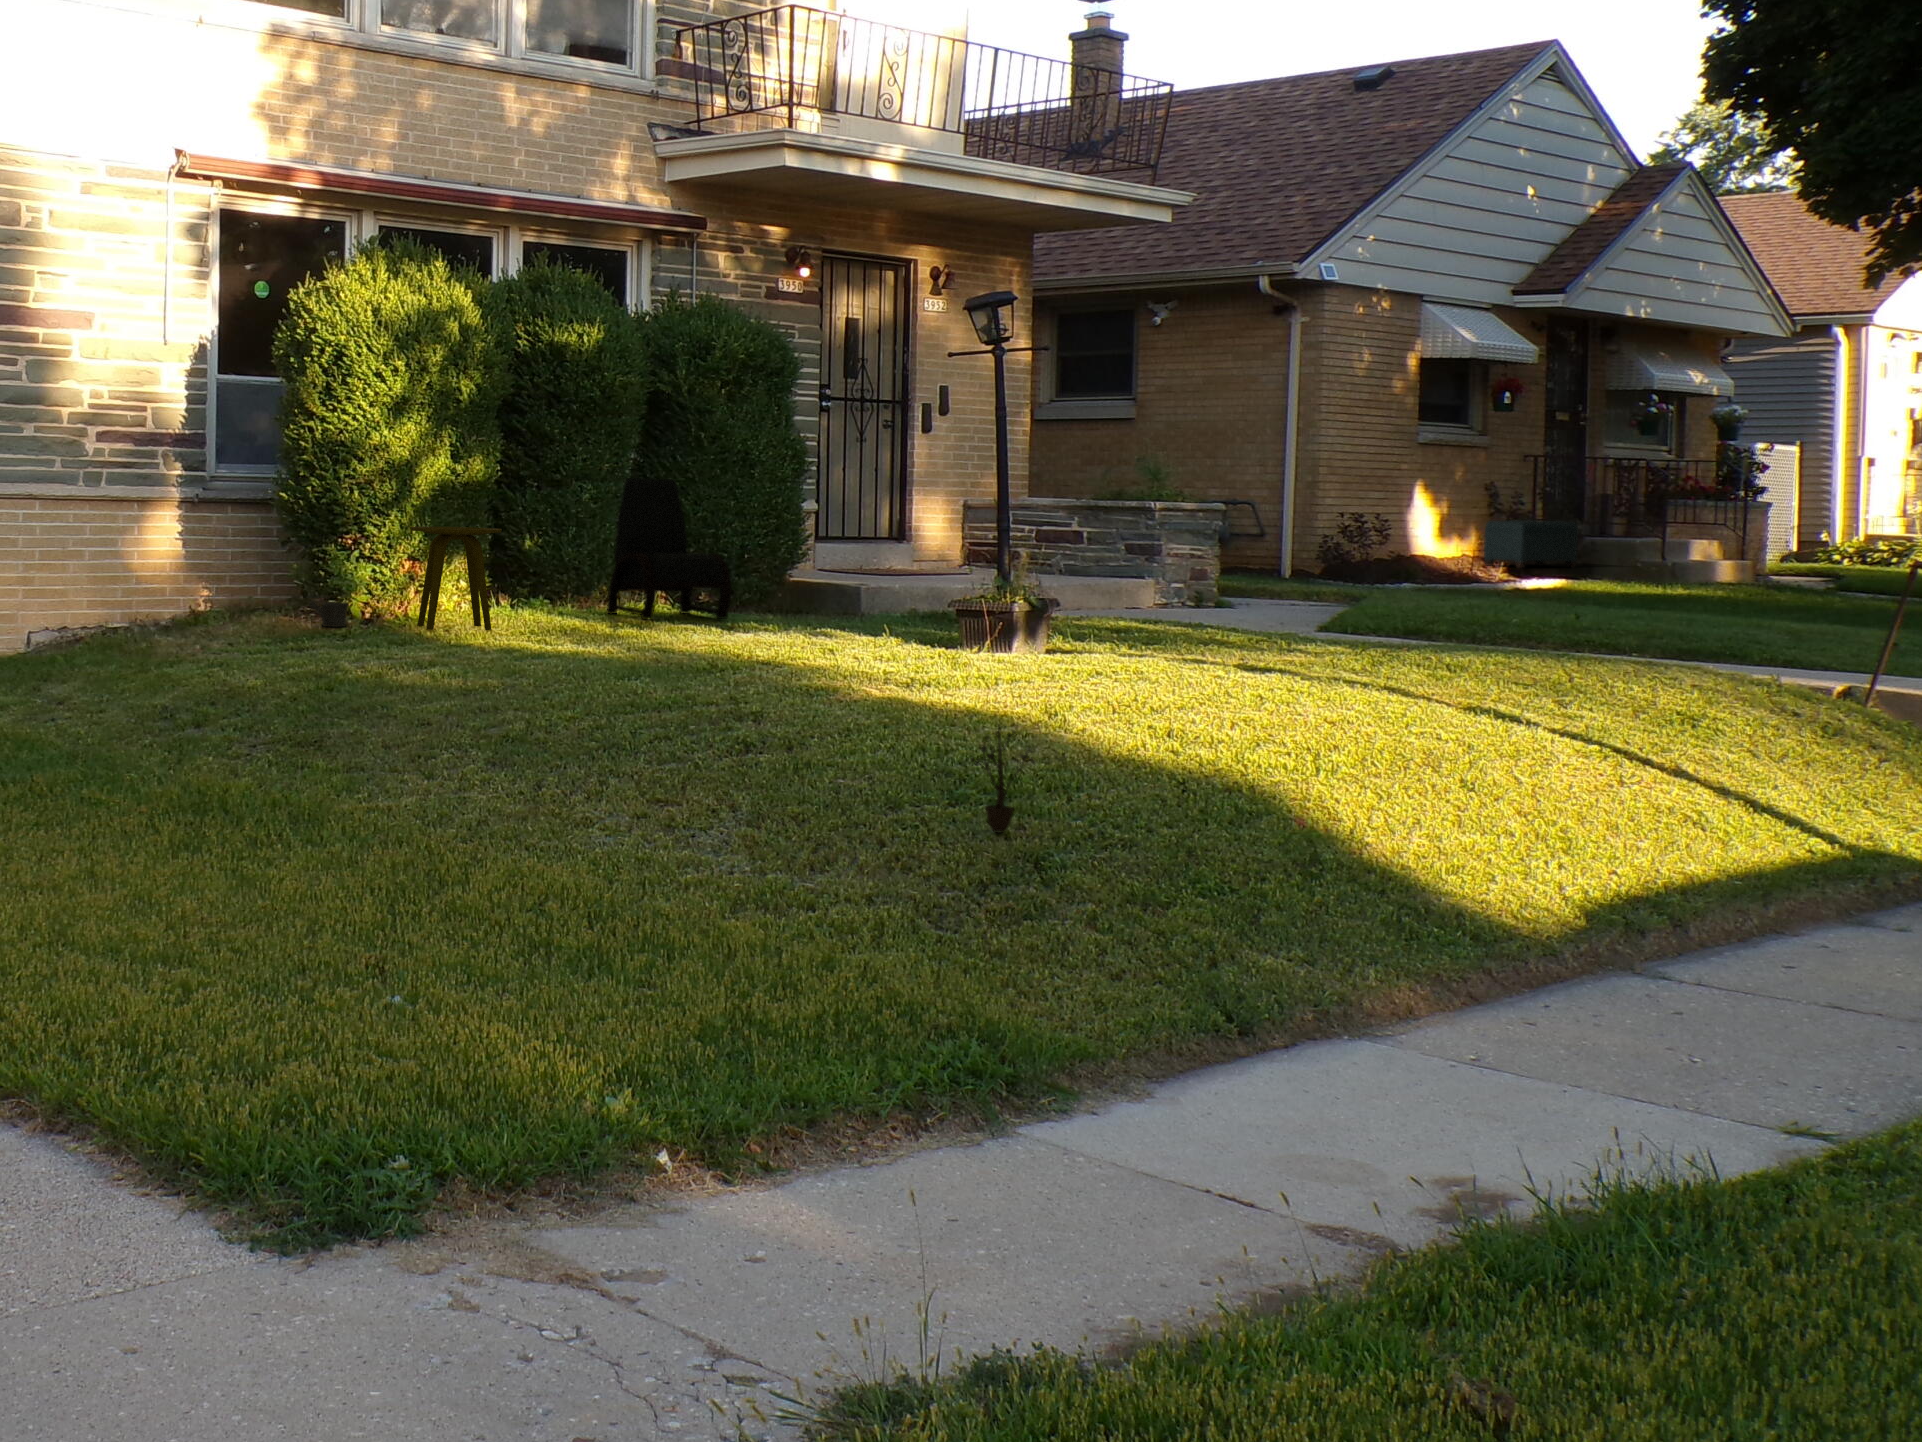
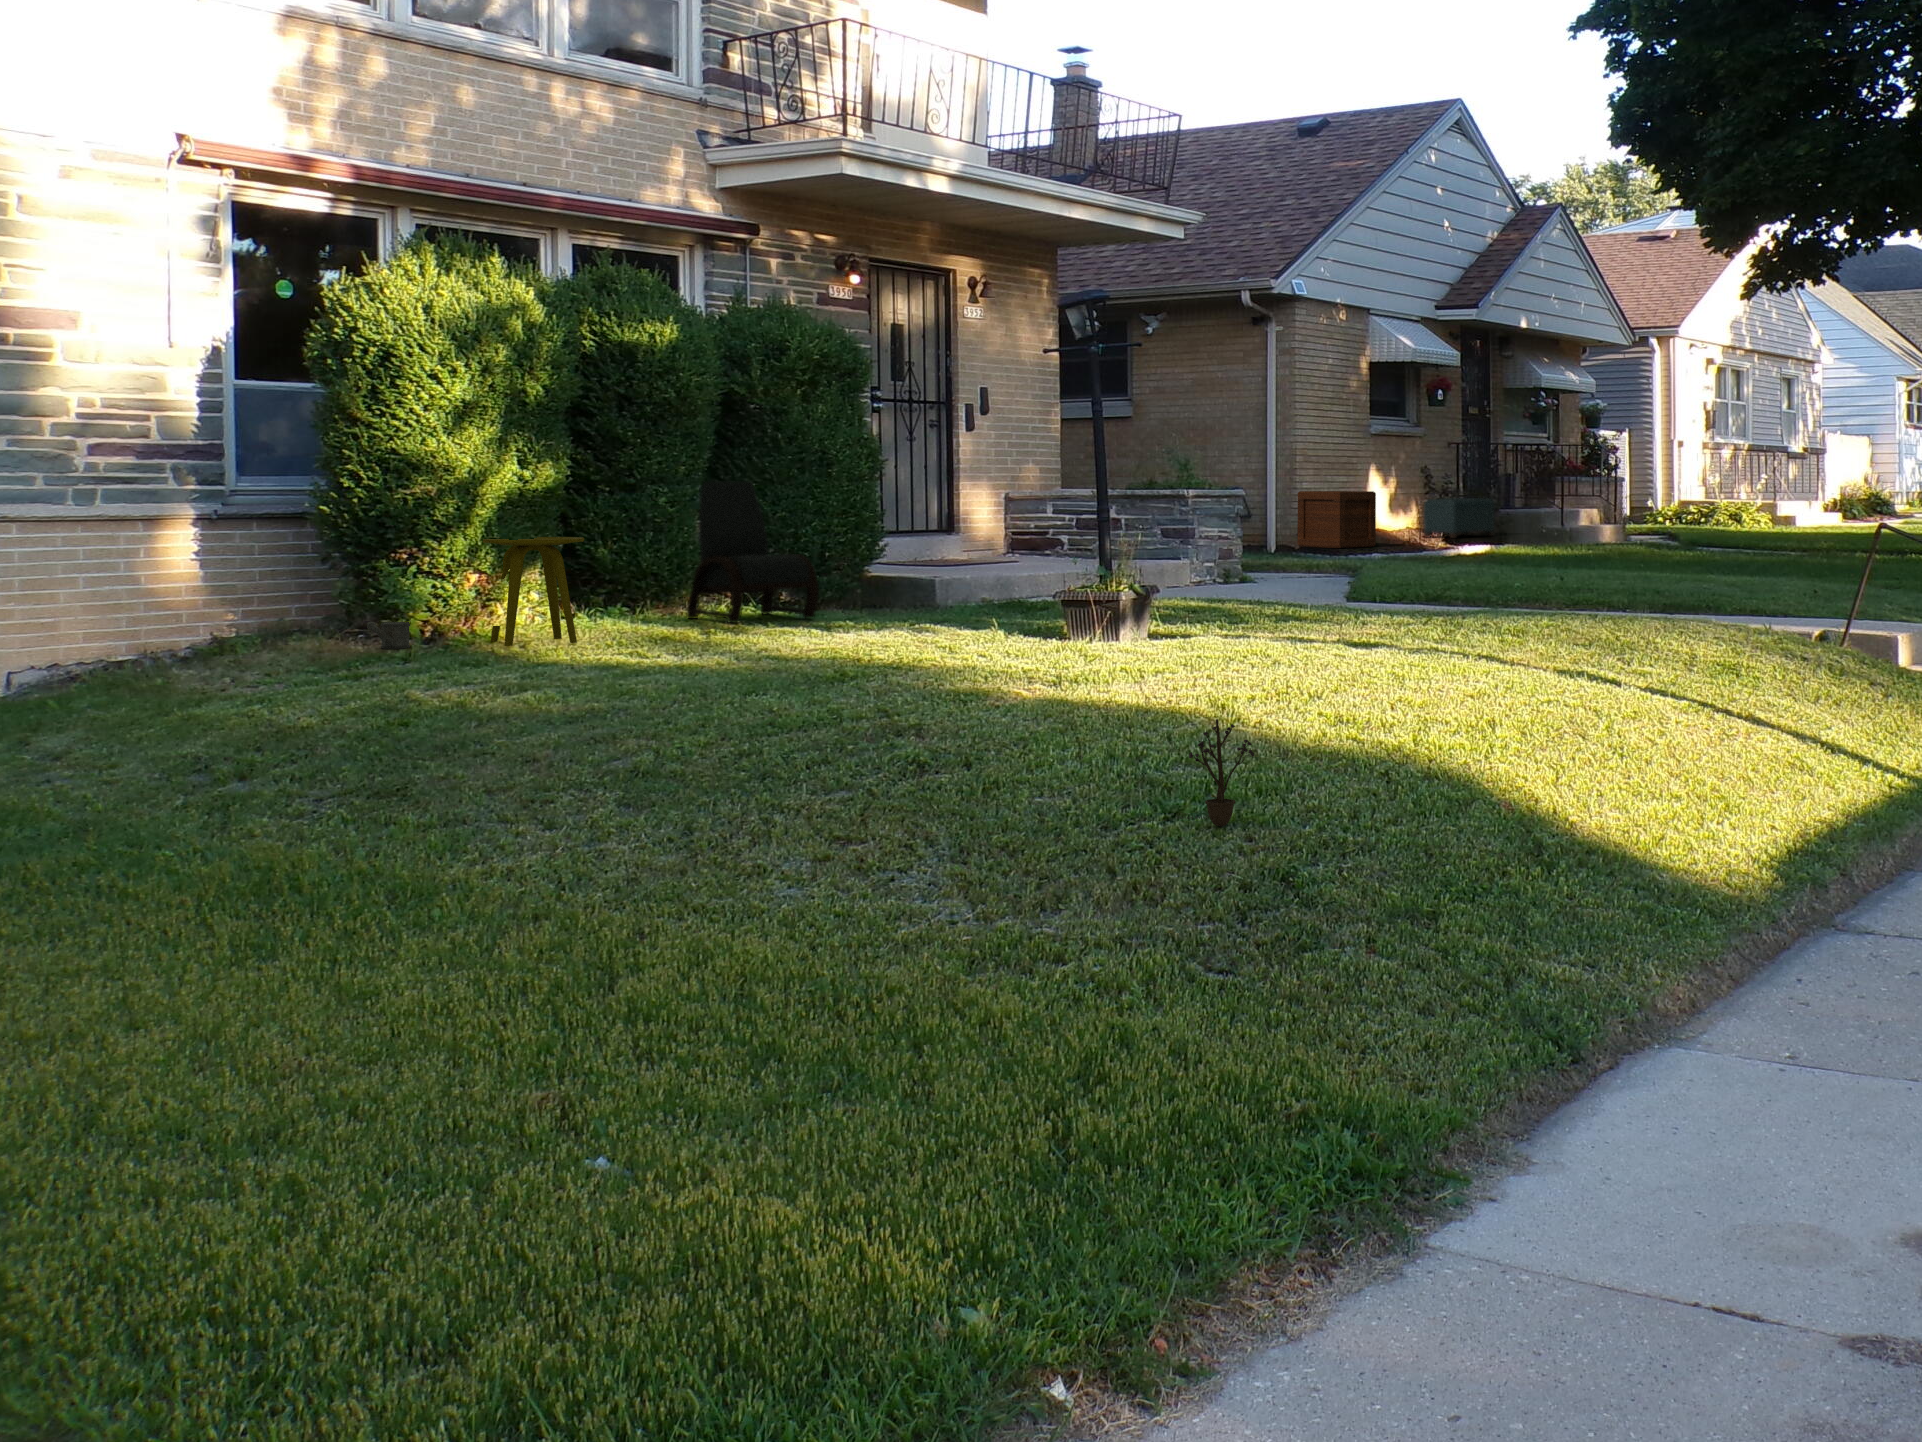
wooden crate: none [1316,507,1414,574] -> present [1298,491,1376,548]

